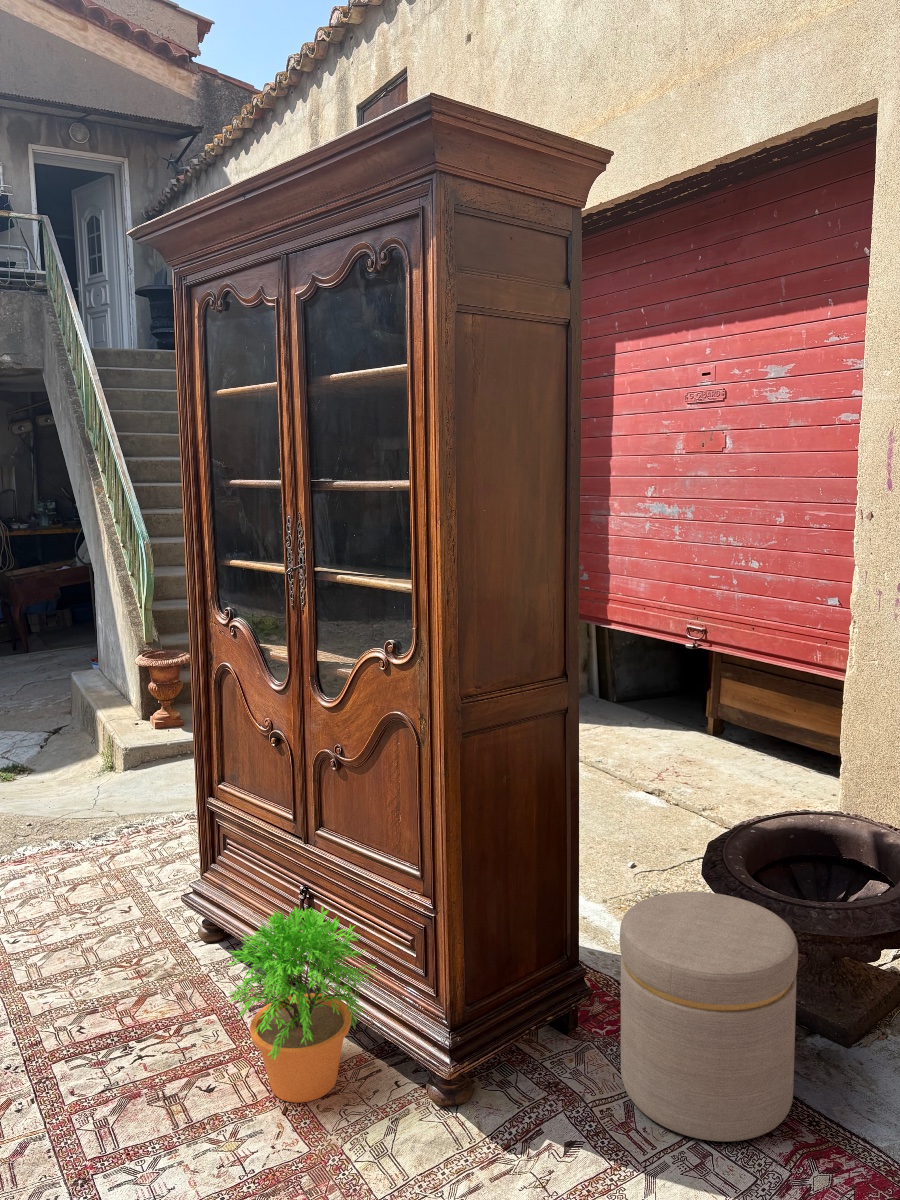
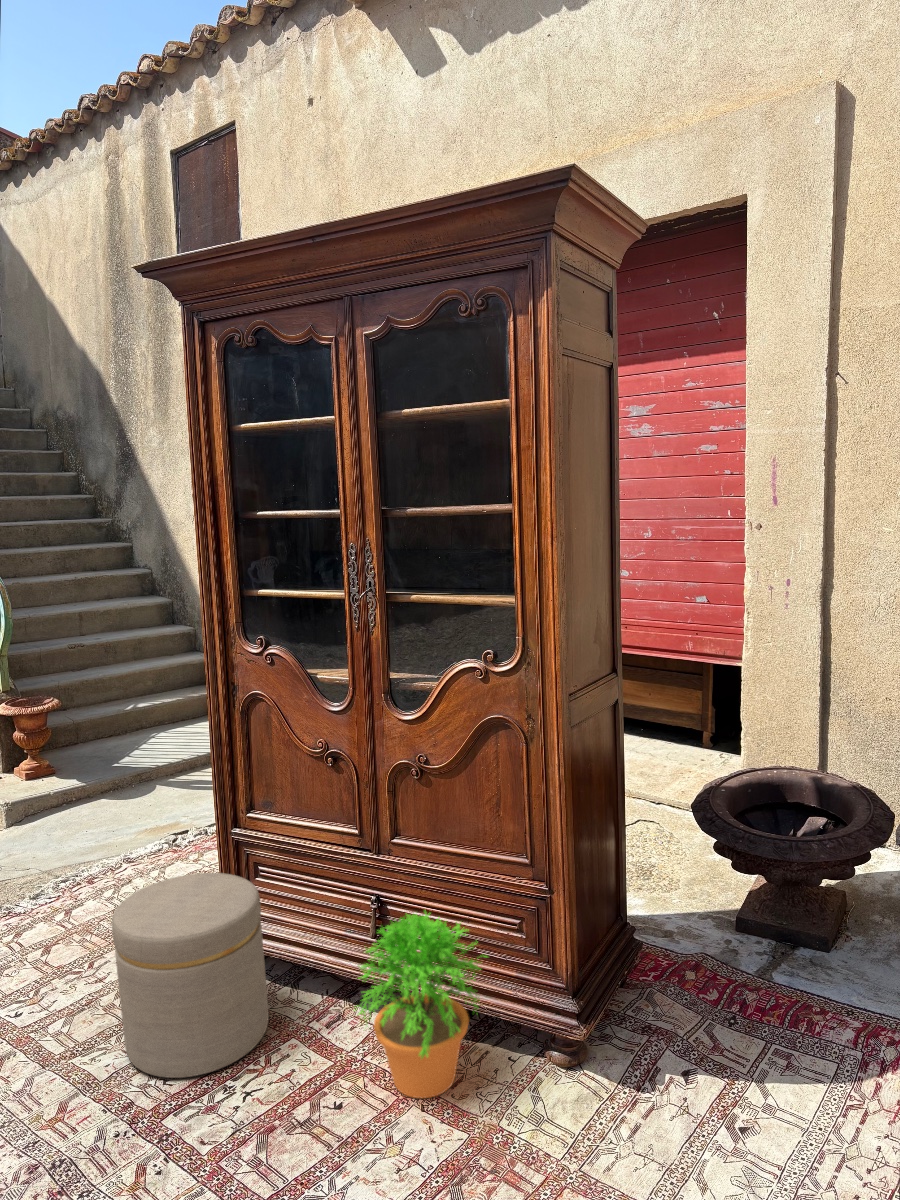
ottoman: present [620,892,798,1141] -> present [112,873,269,1078]

